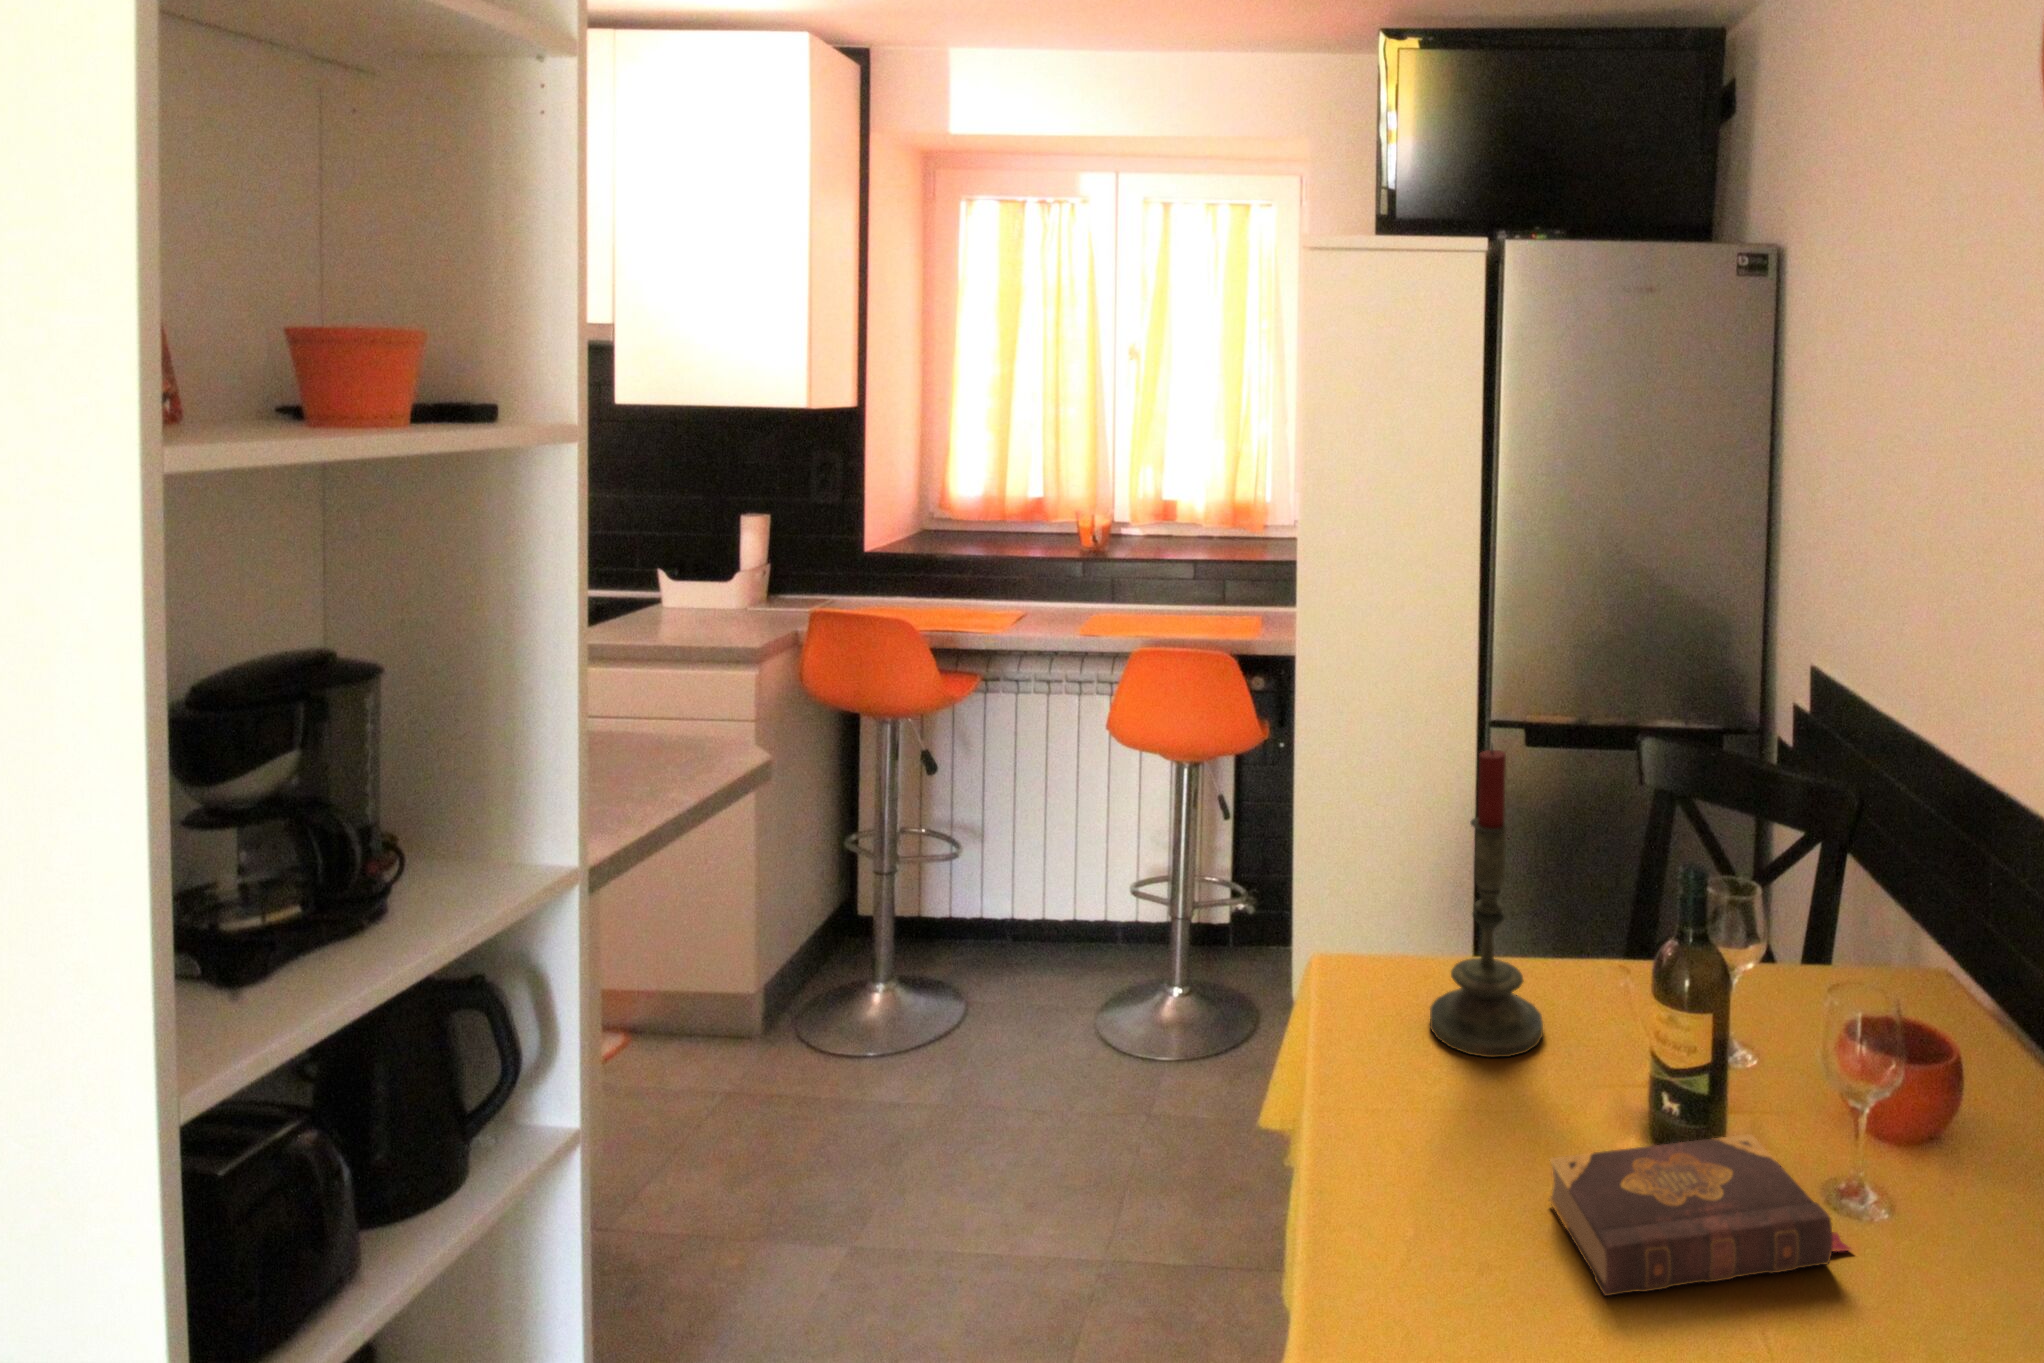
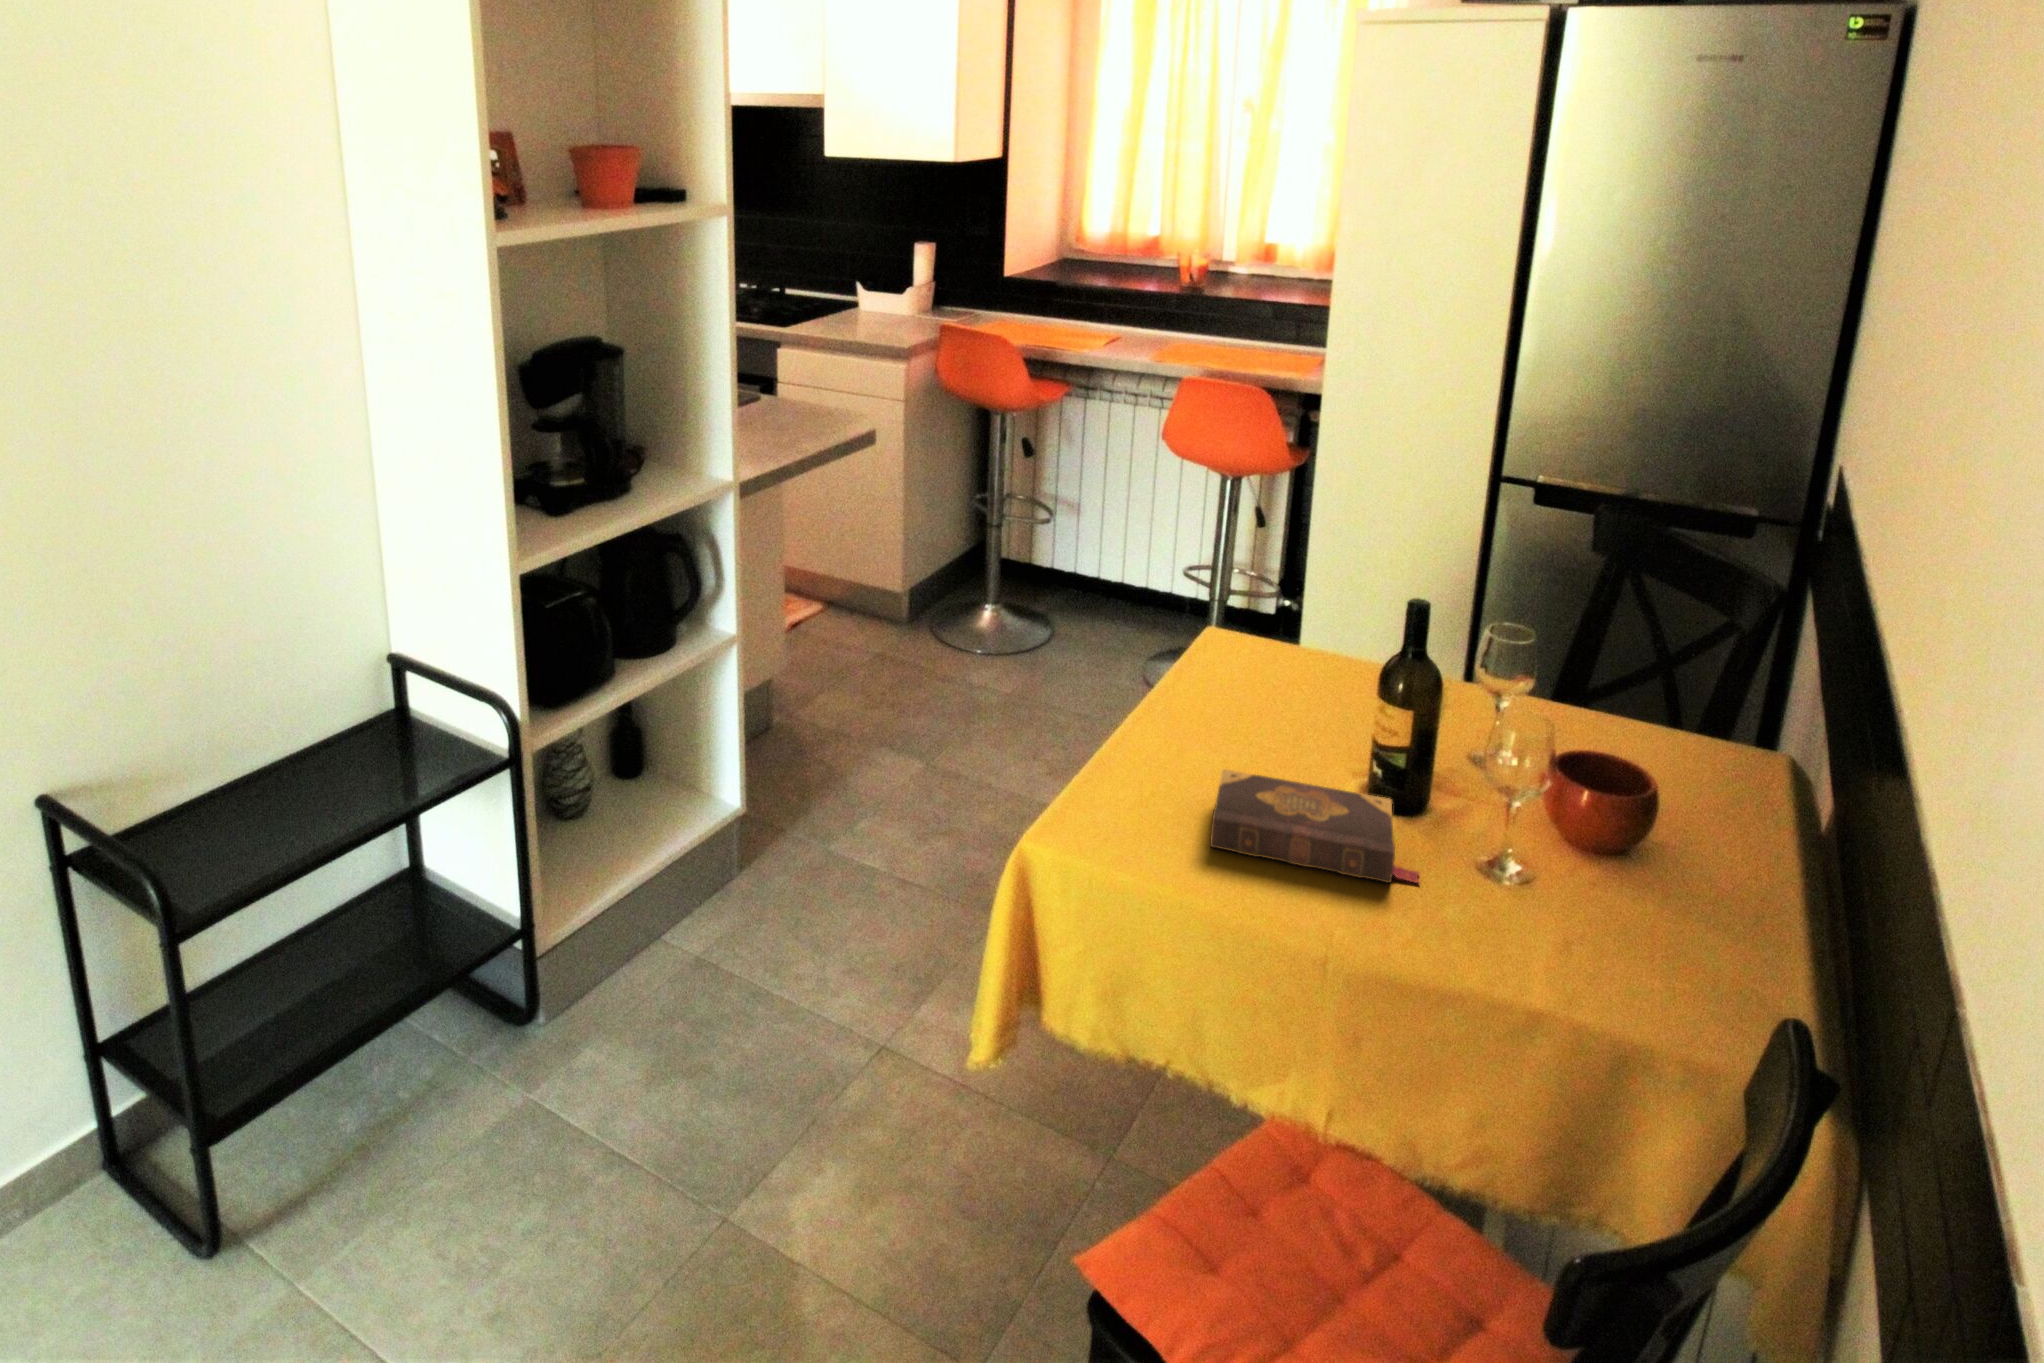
candle: present [1430,747,1543,1057] -> none [1230,491,1320,719]

